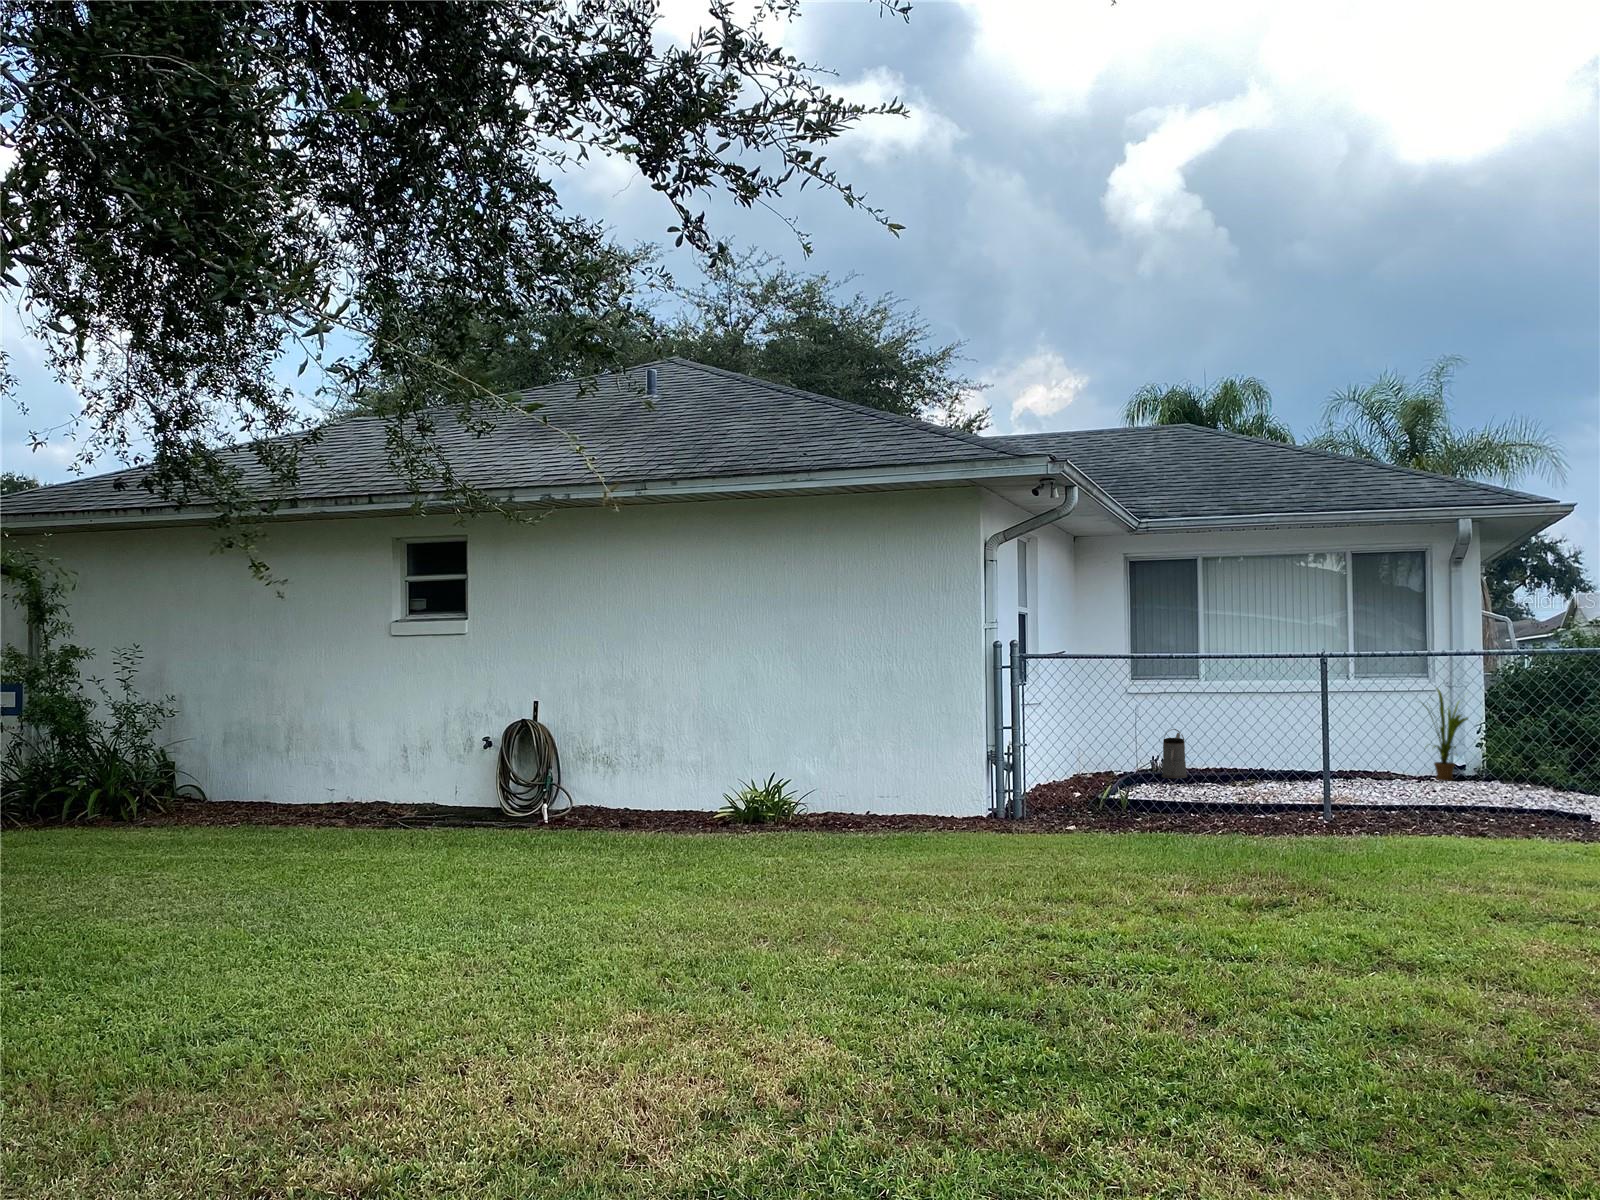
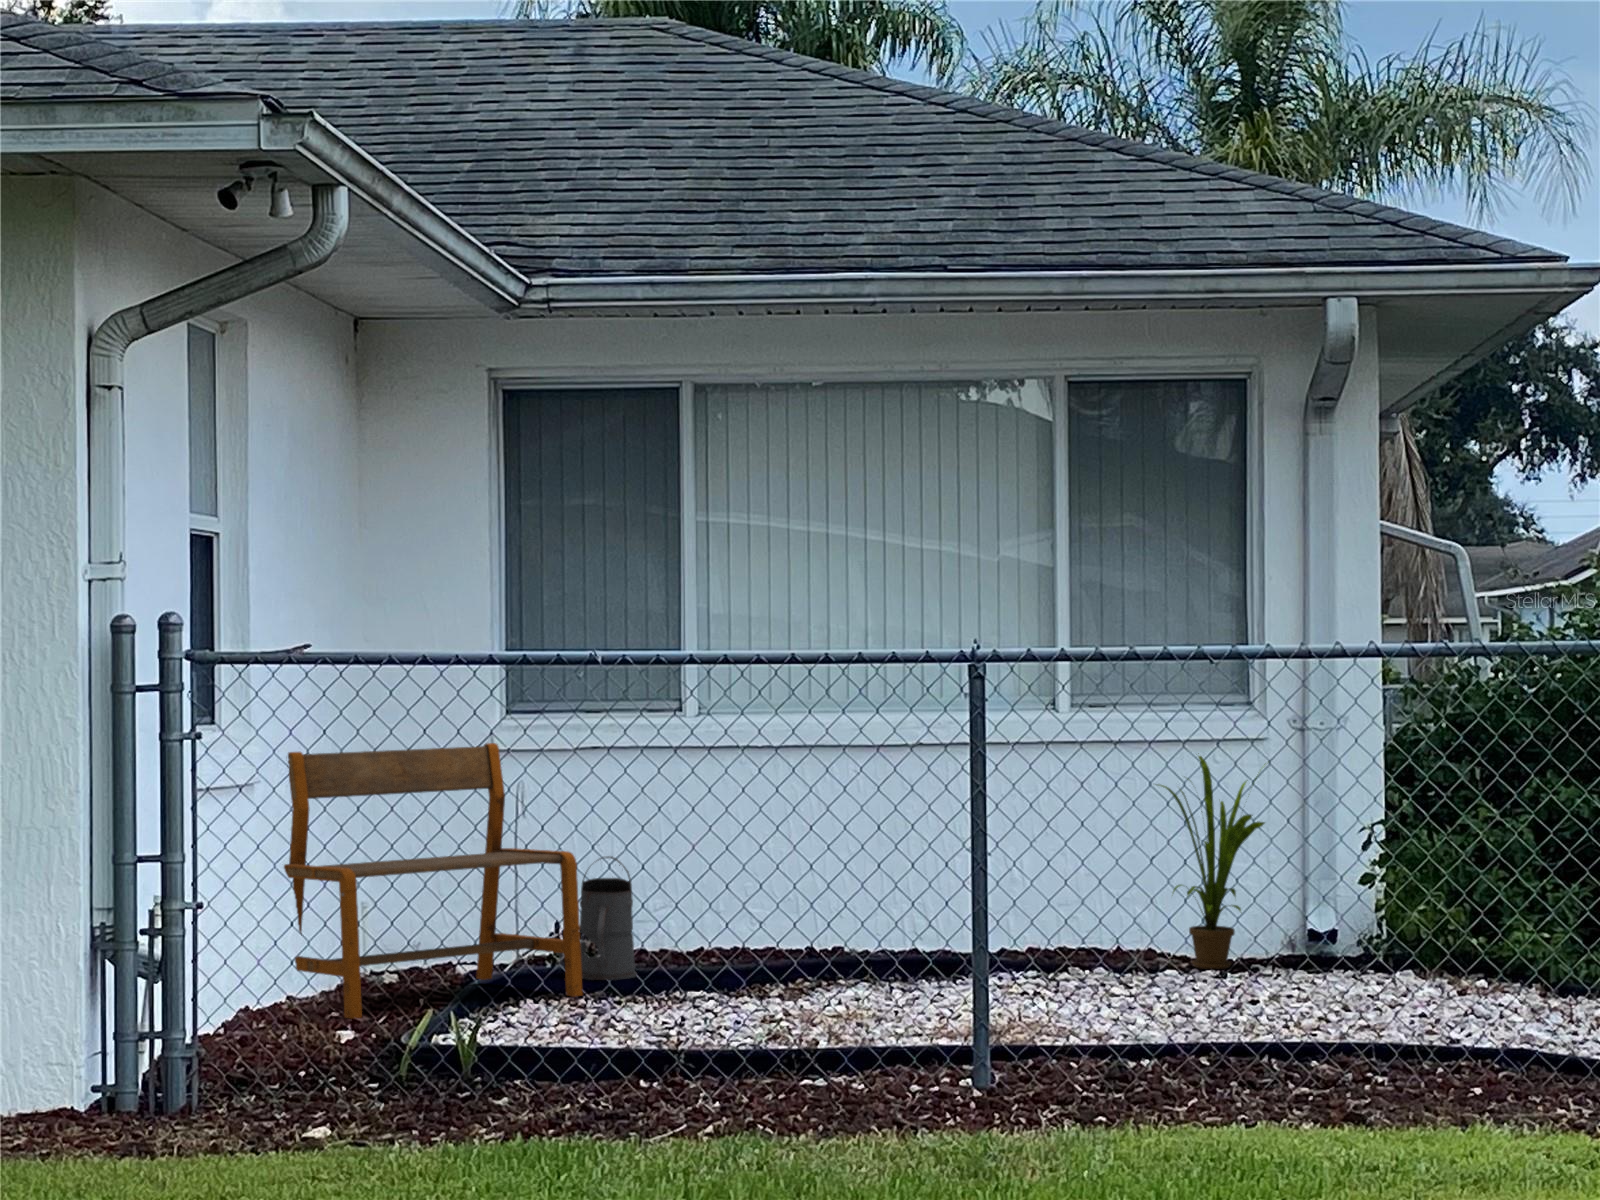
bench: none [1045,684,1165,791] -> present [284,743,583,1019]

